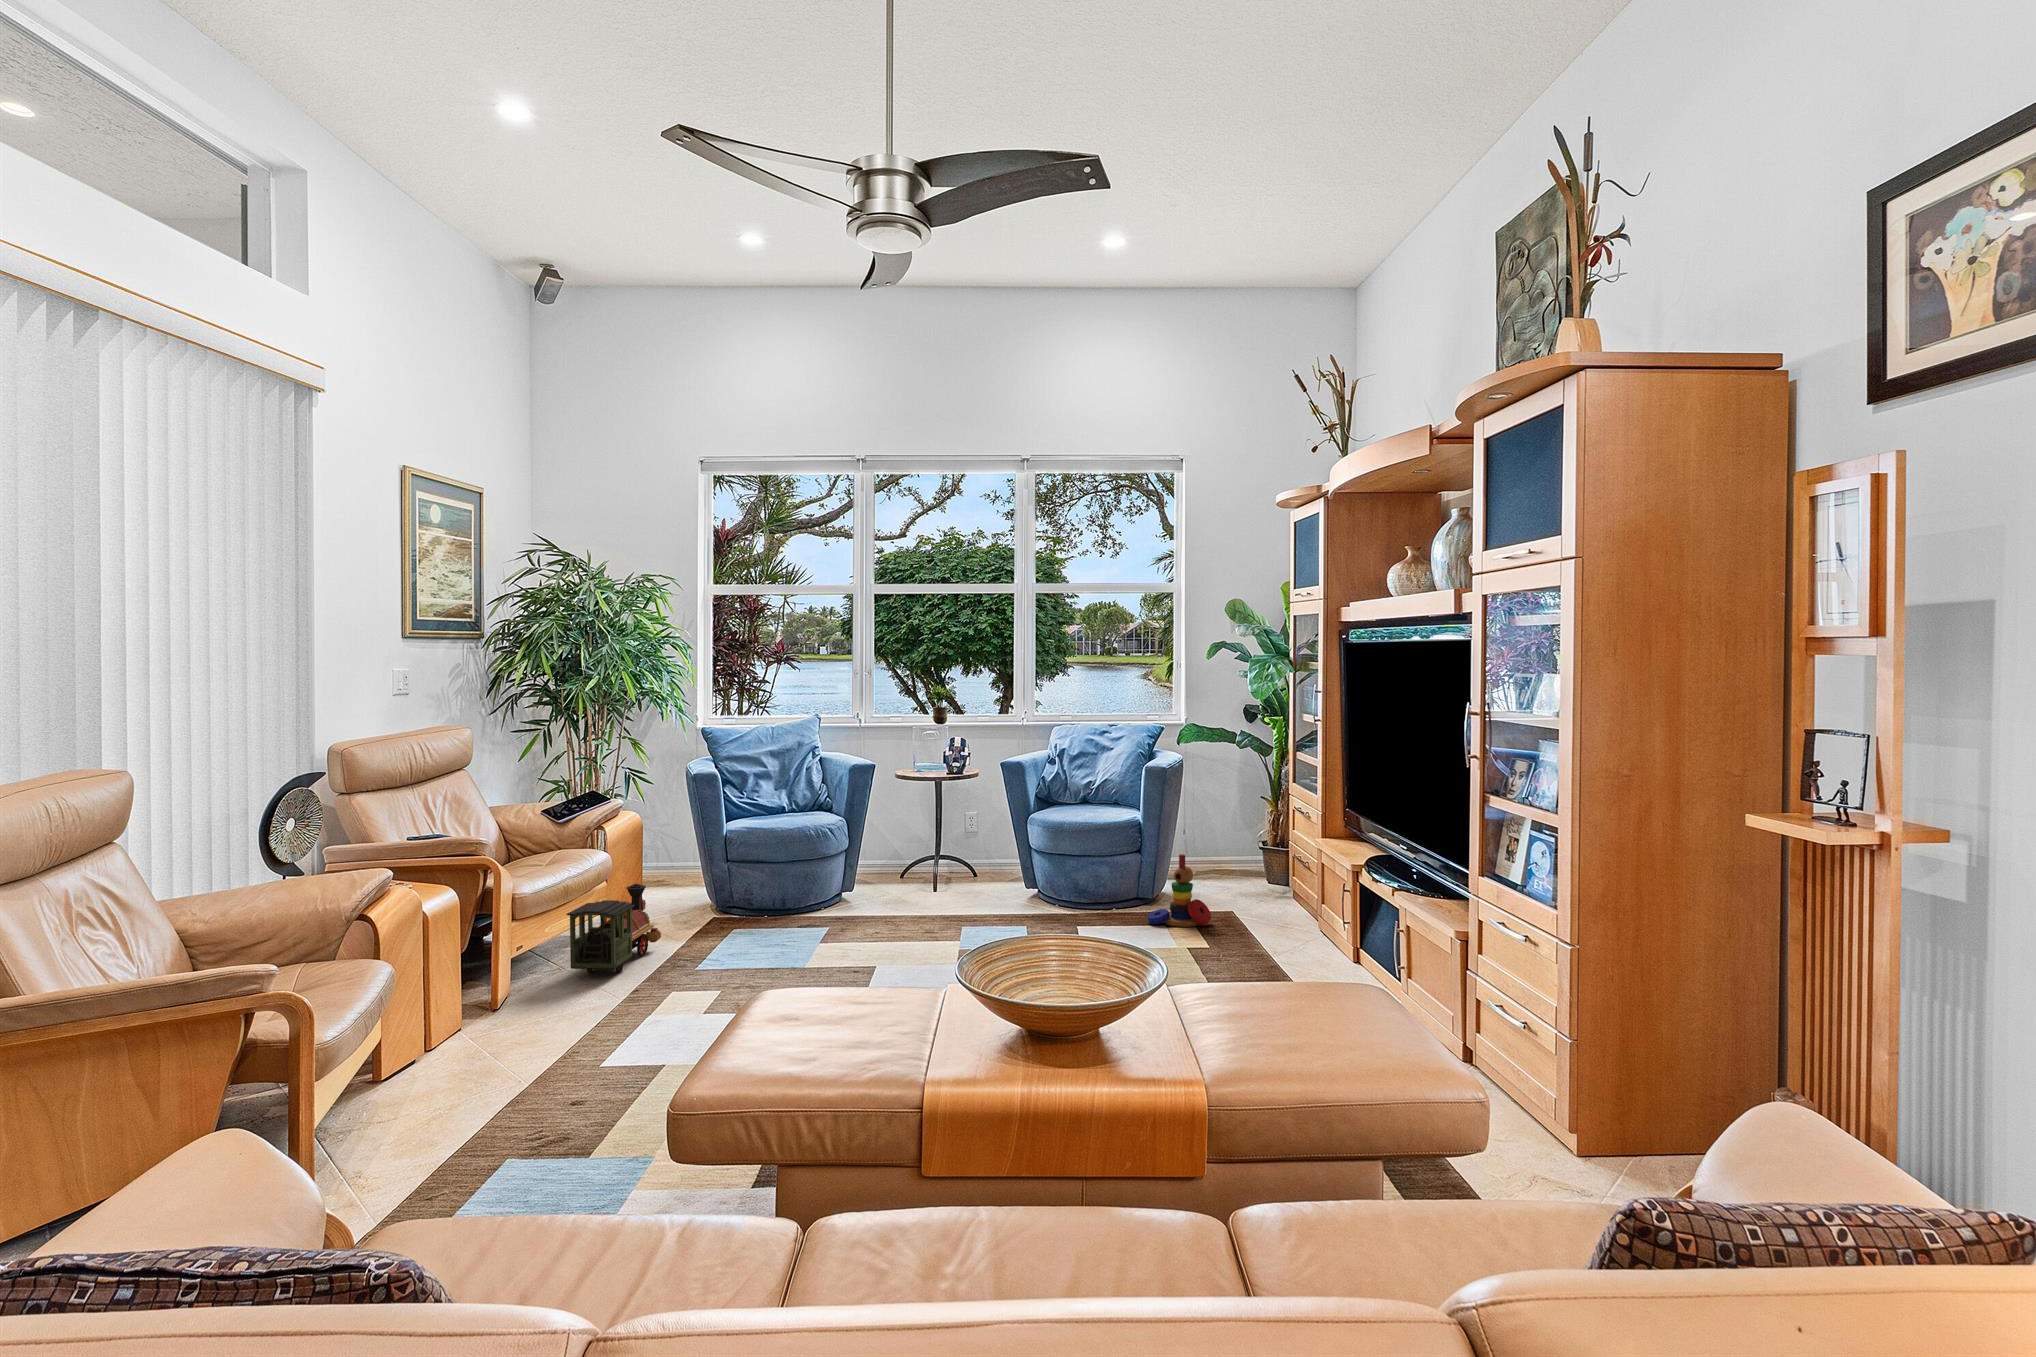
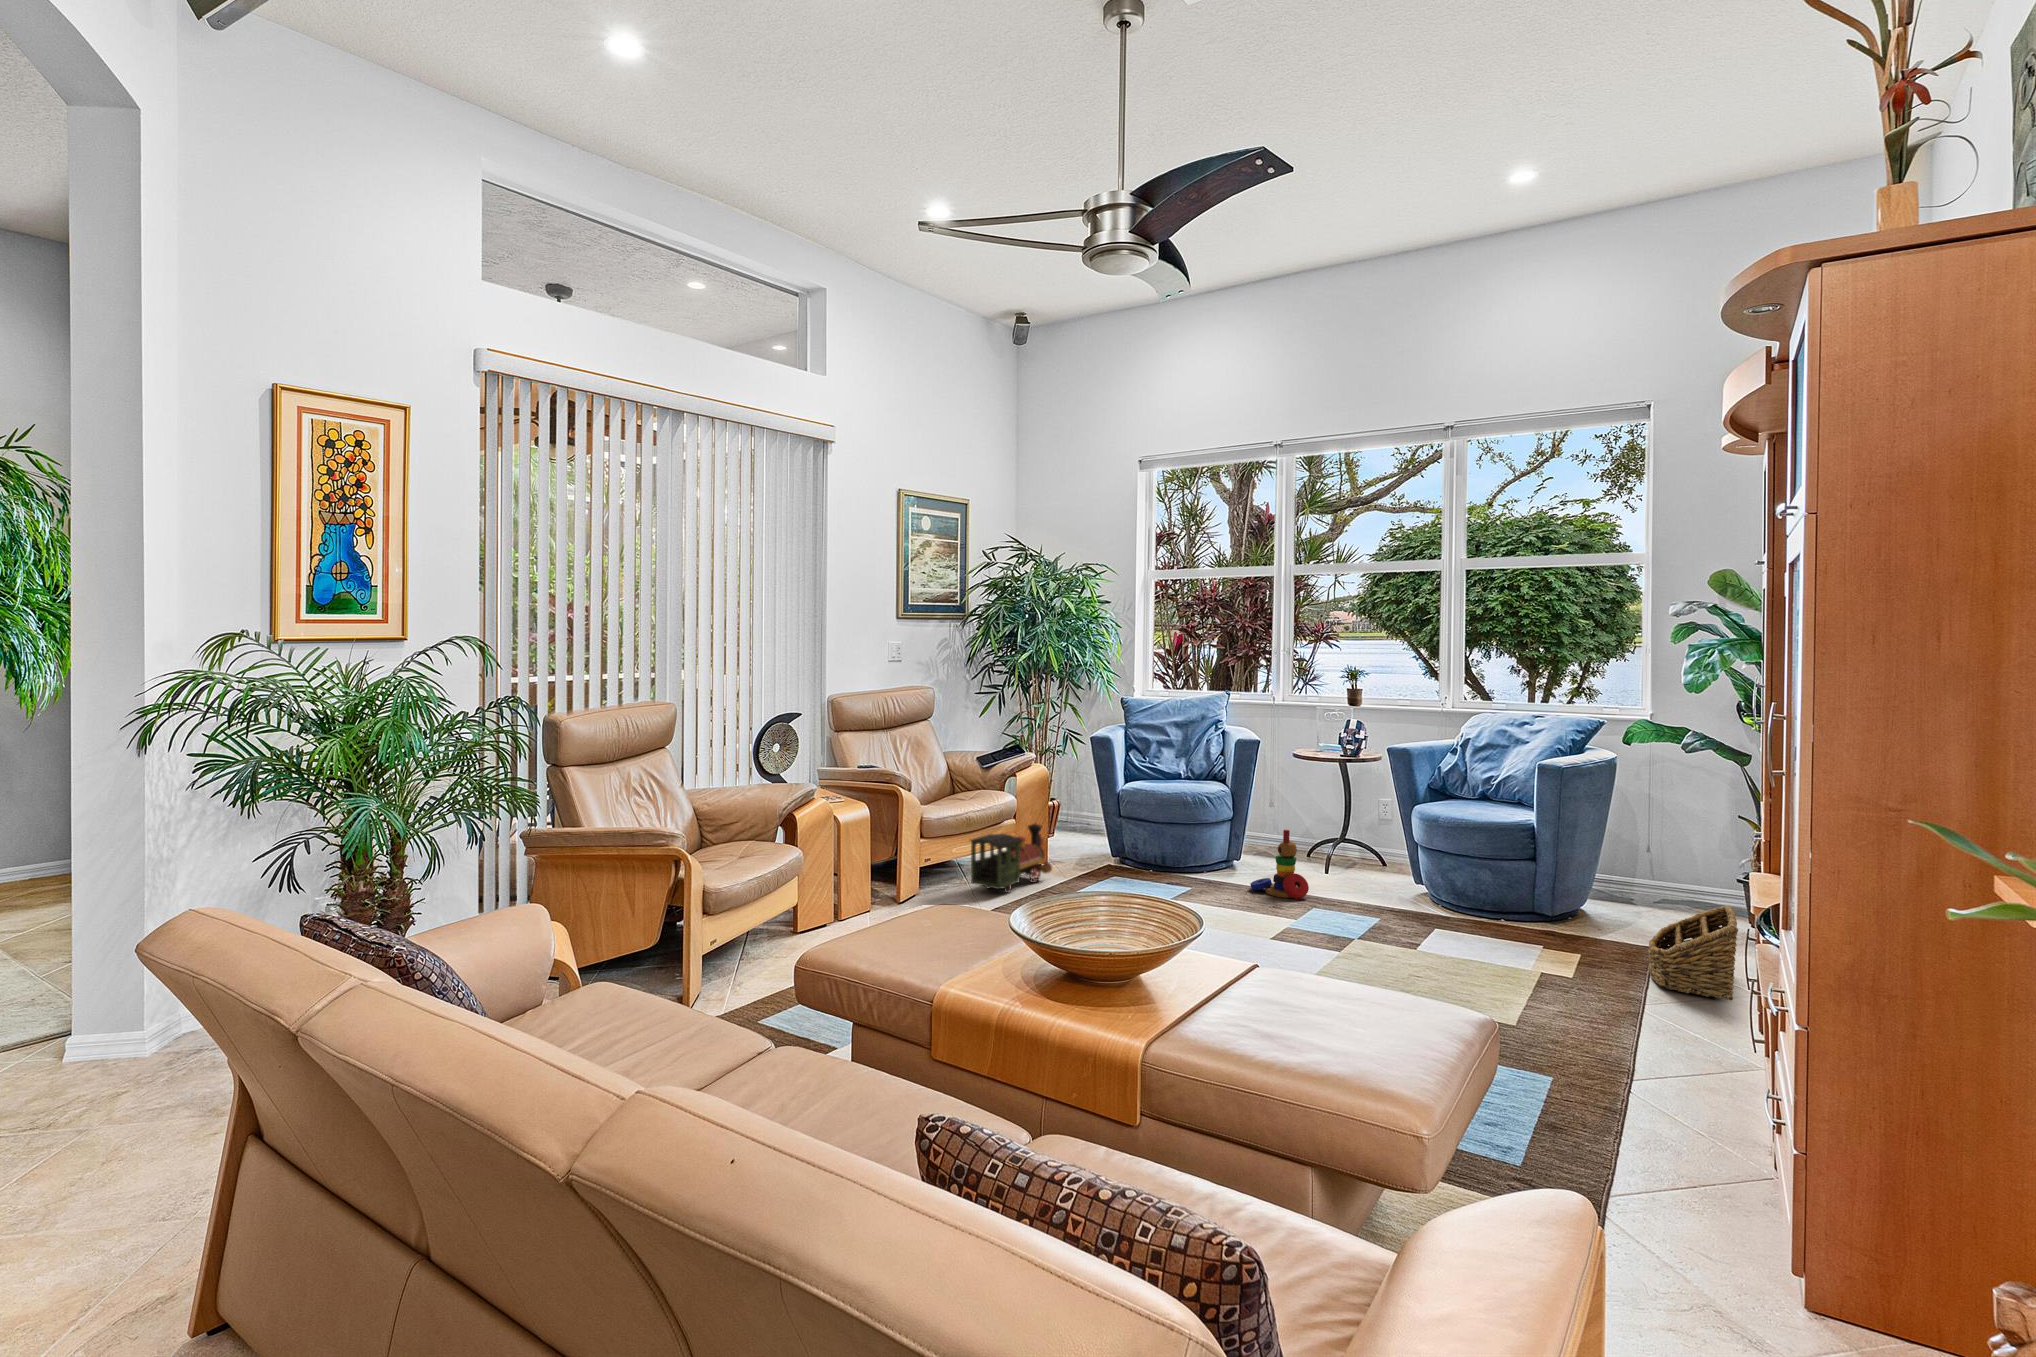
stacking toy: present [1147,854,1211,927] -> present [1250,830,1309,899]
basket: none [1255,868,1327,946] -> present [1648,906,1738,1000]

